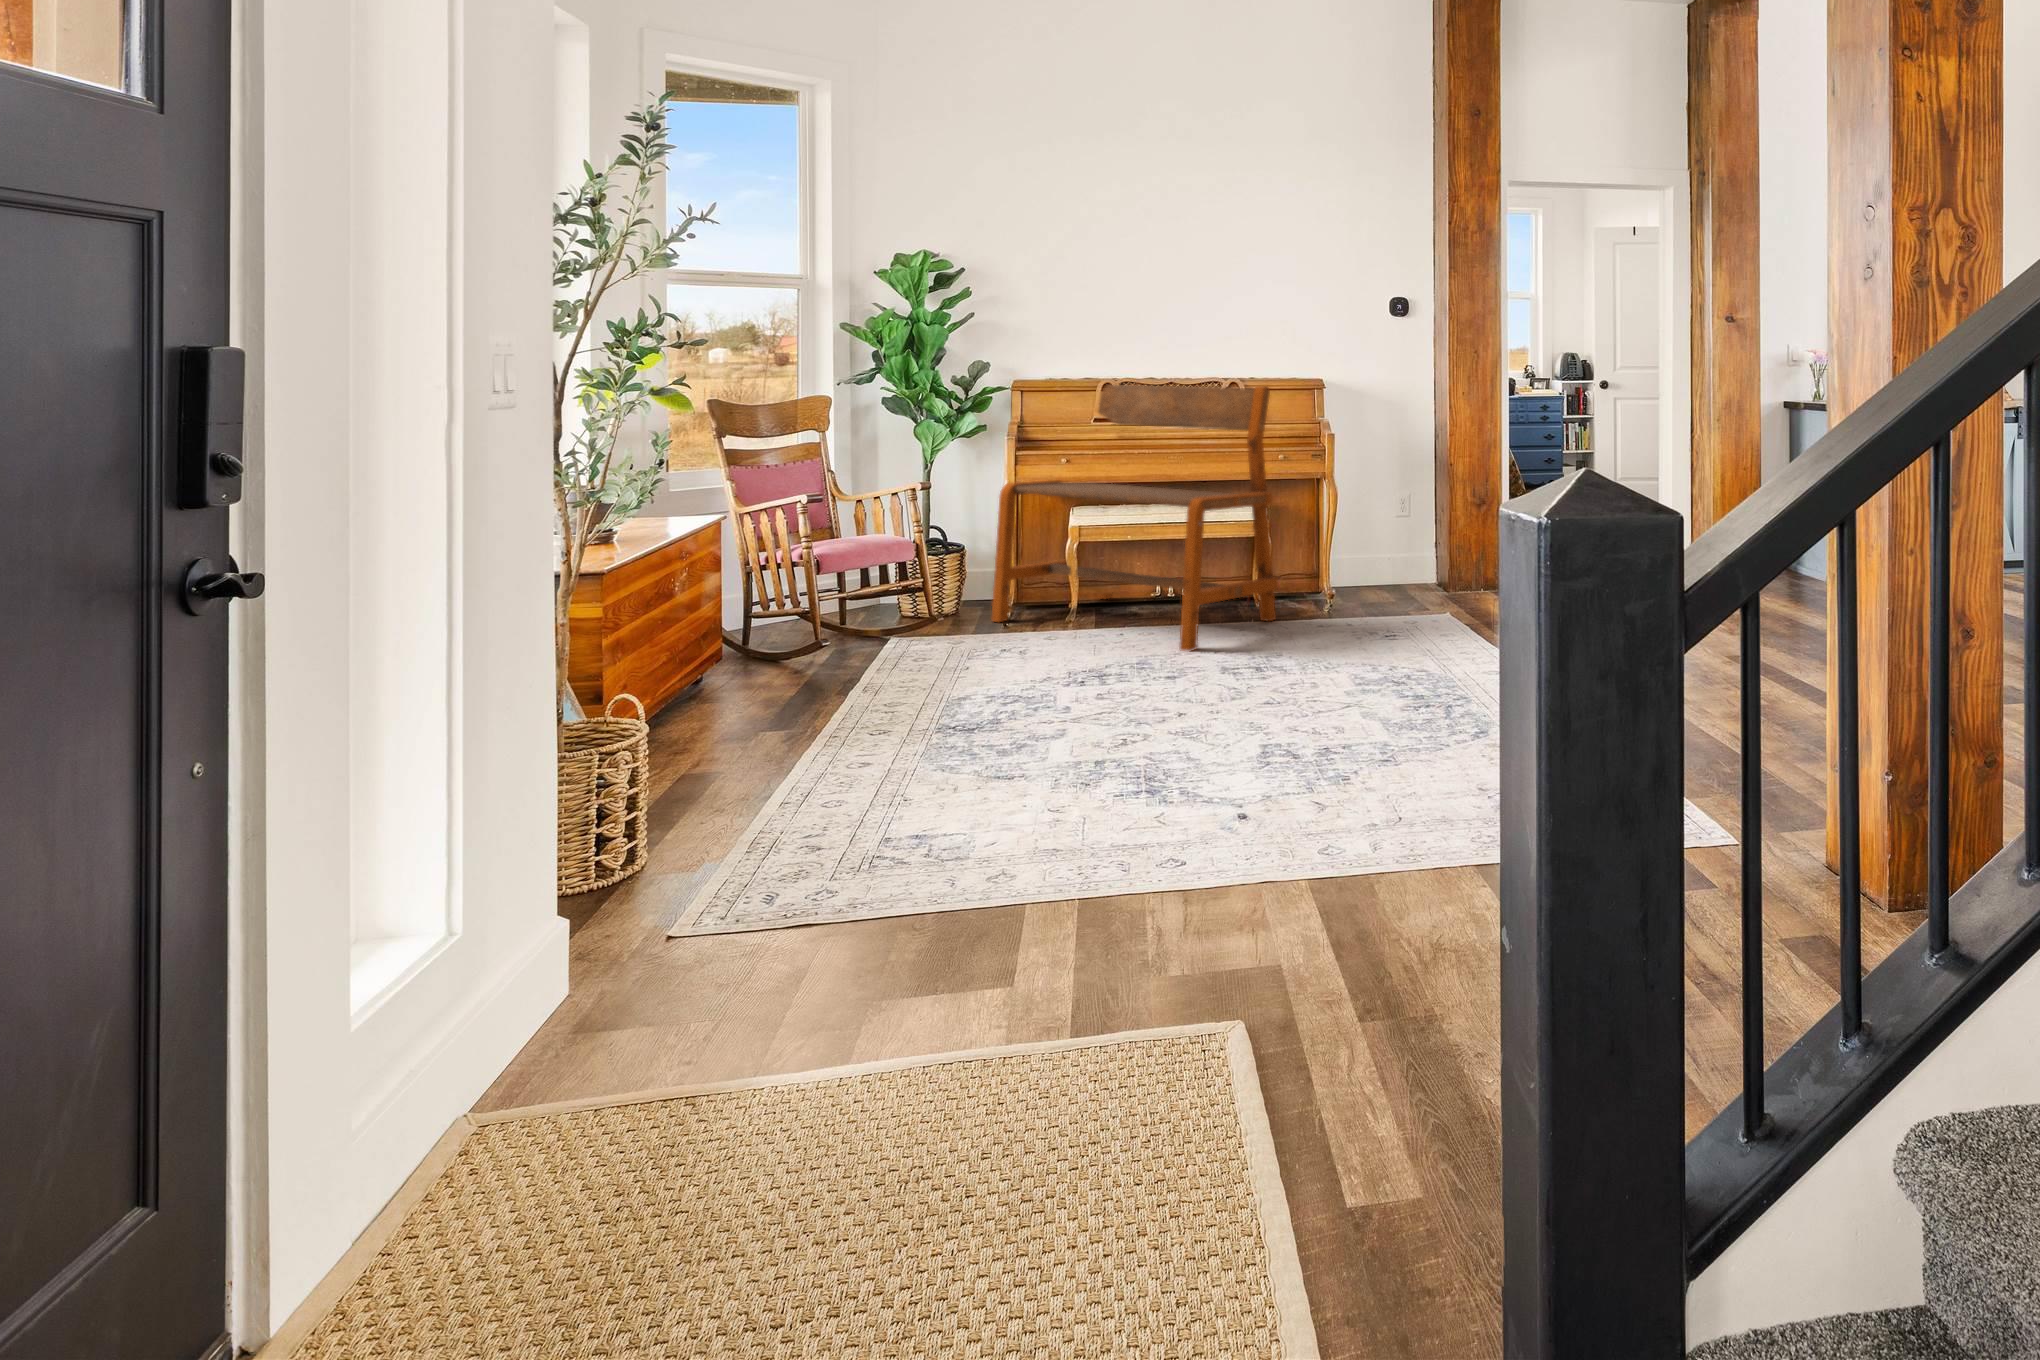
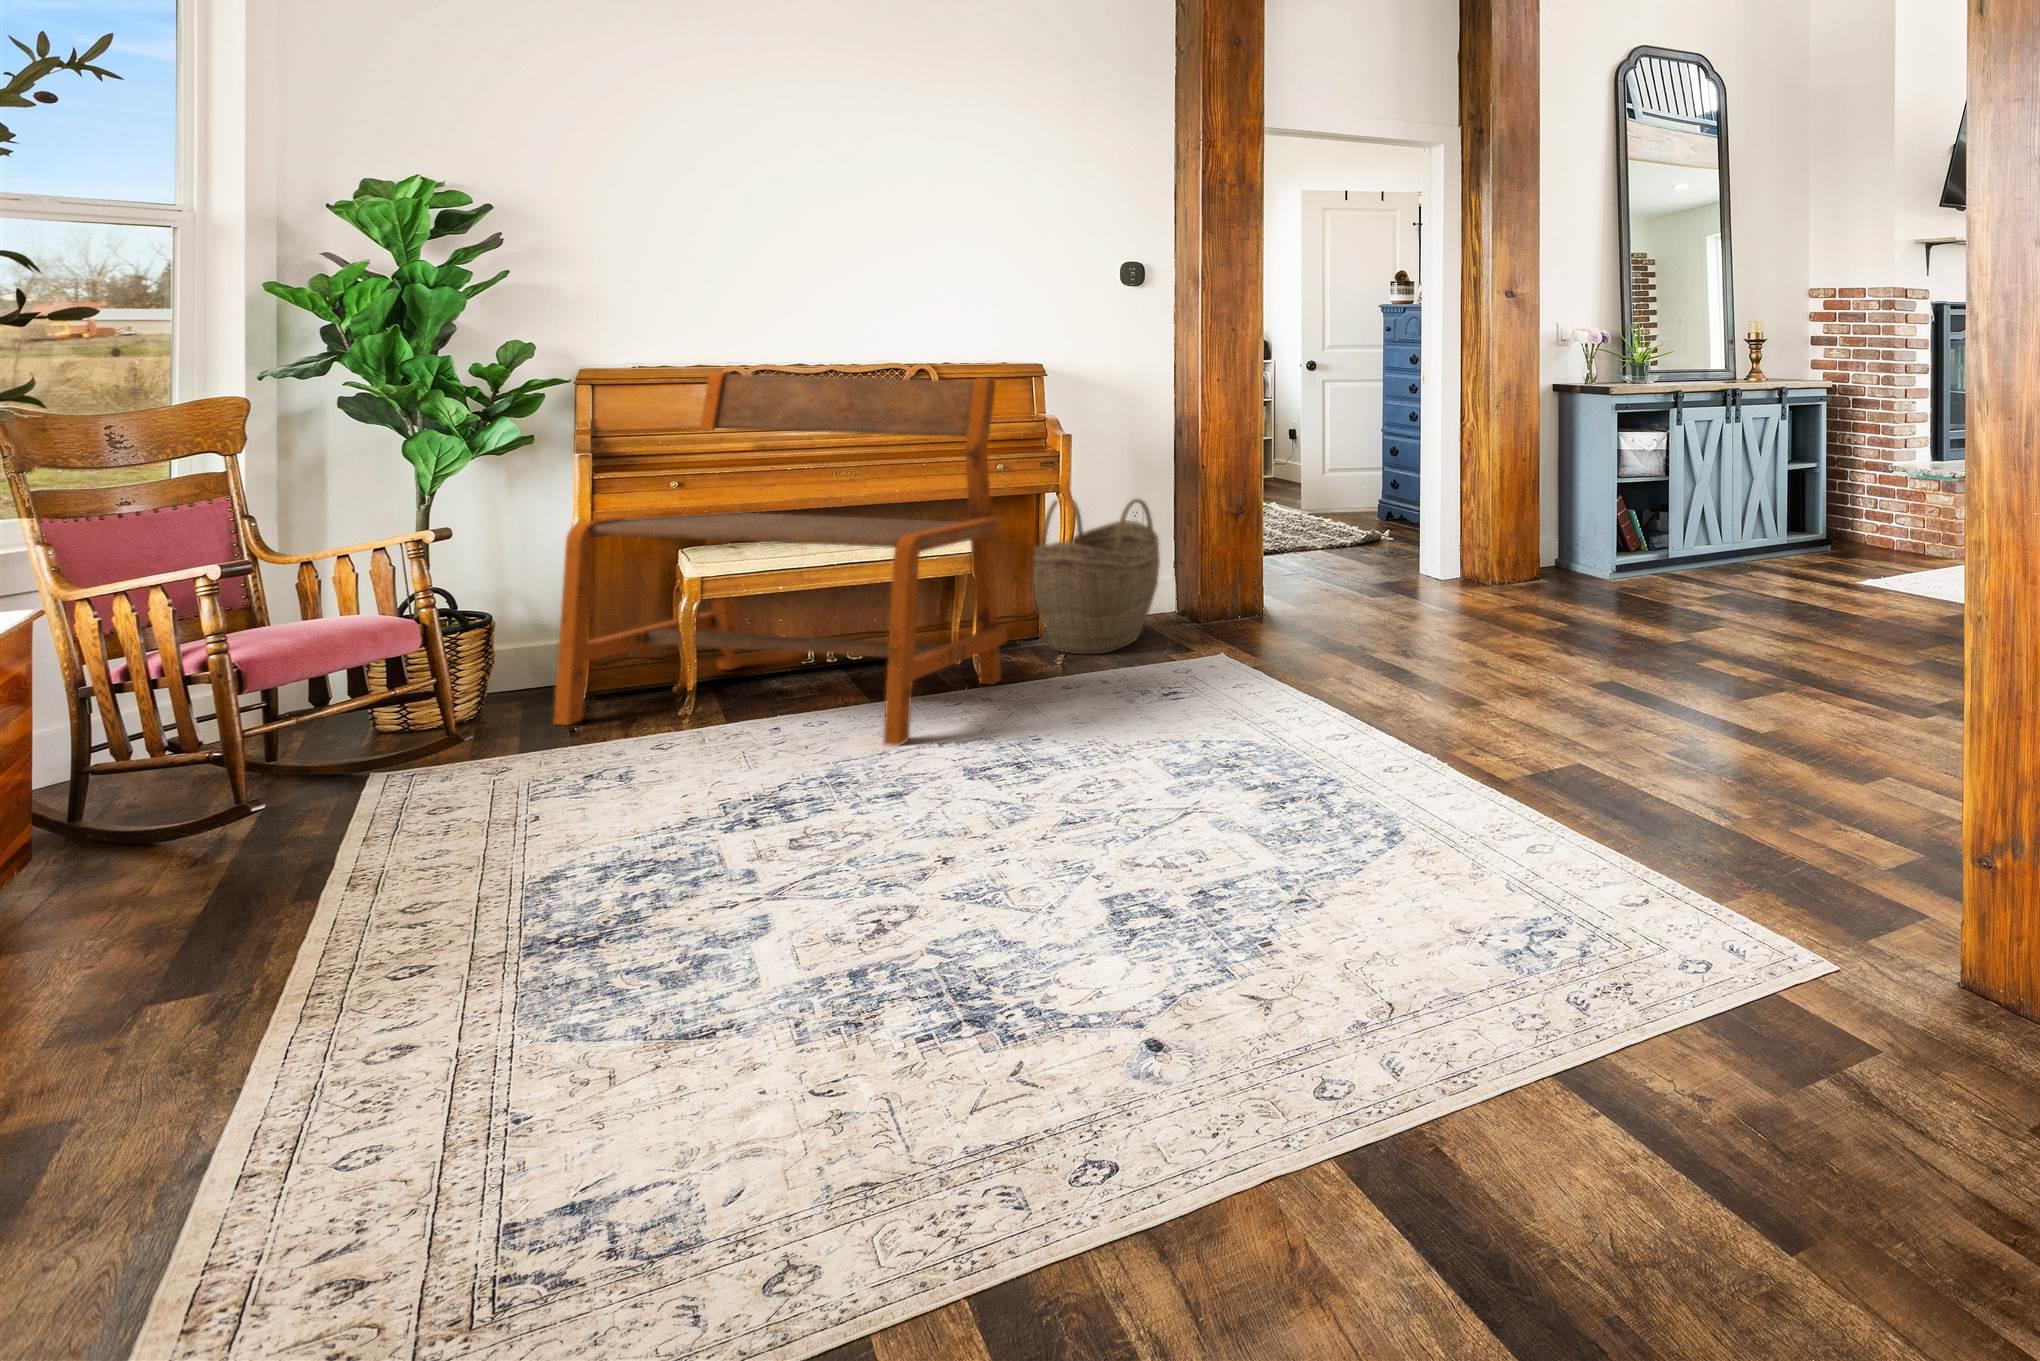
woven basket: none [1307,482,1407,609] -> present [1033,499,1160,654]

